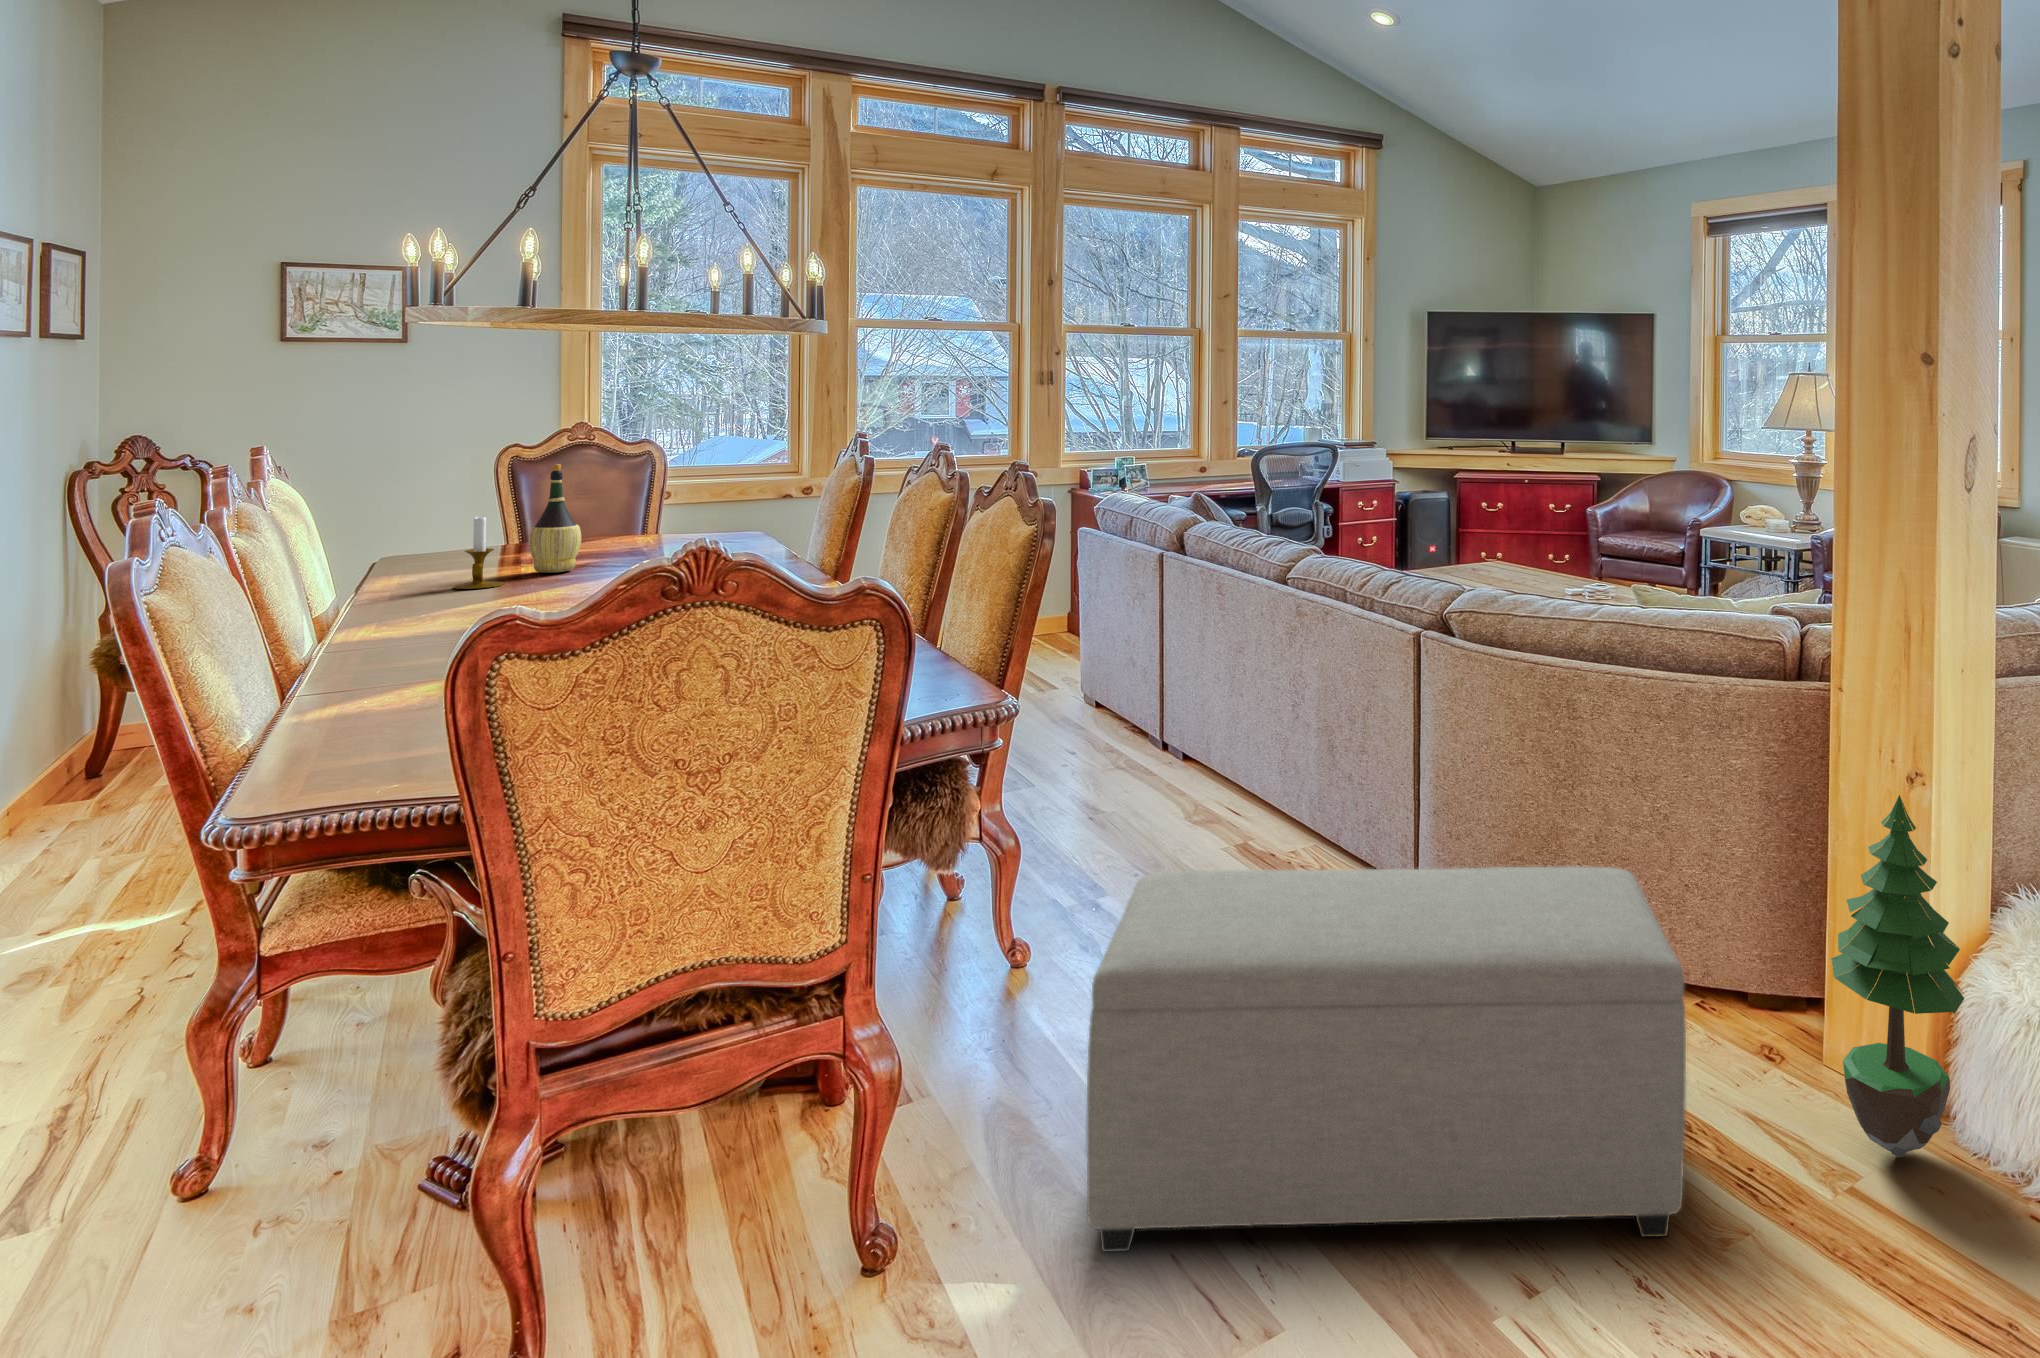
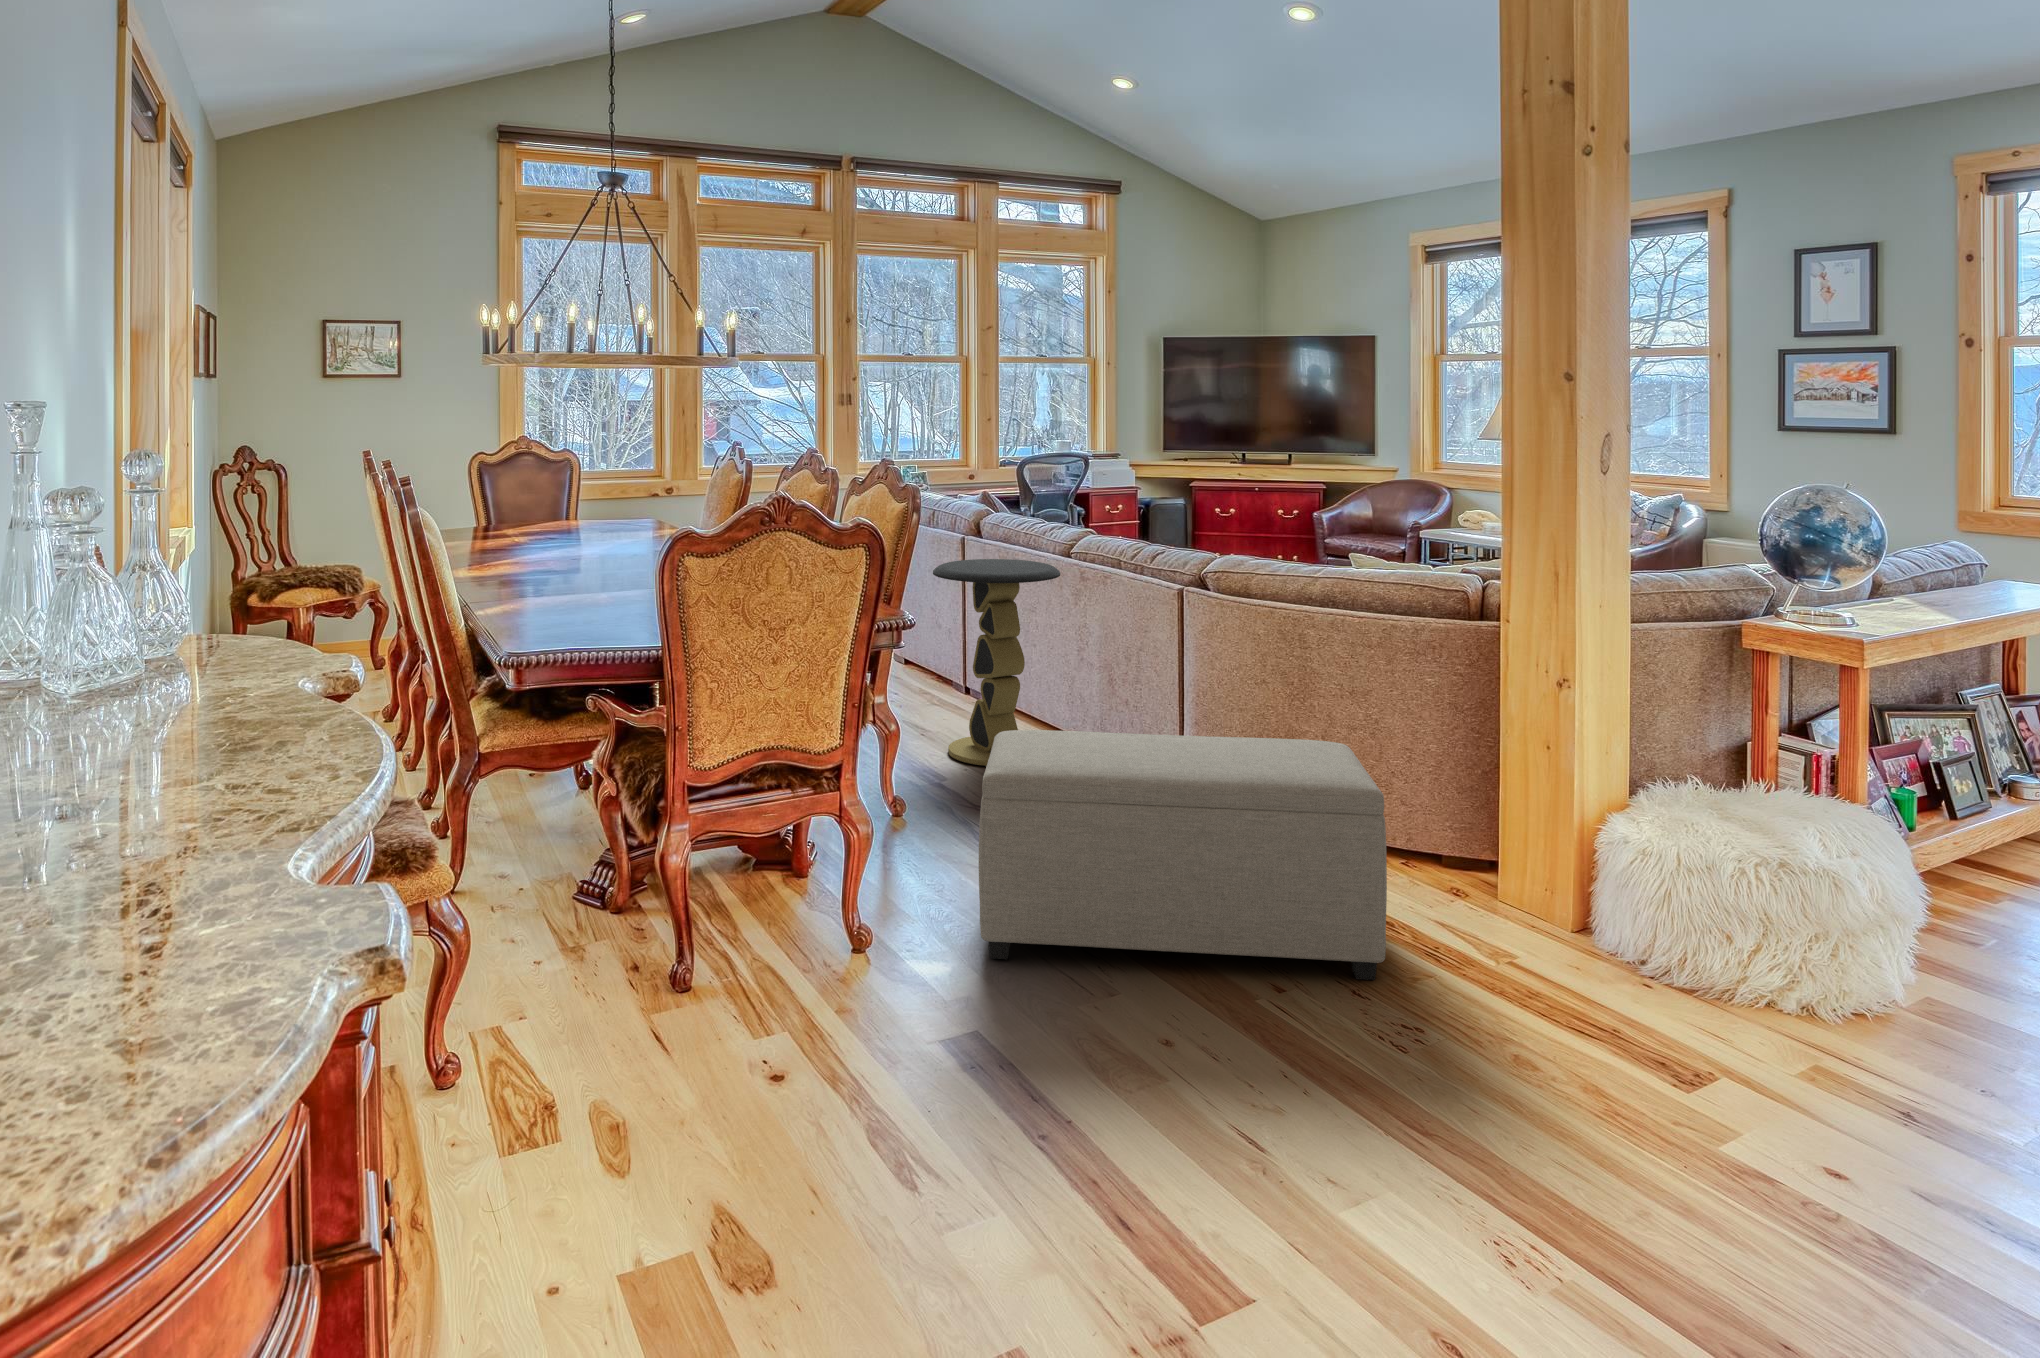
wine bottle: present [529,464,581,573] -> none [524,459,557,538]
candlestick: present [454,517,504,589] -> none [483,495,514,546]
side table: none [1101,591,1271,868] -> present [933,559,1061,766]
potted tree: present [1831,795,1964,1158] -> none [1499,689,1602,953]

